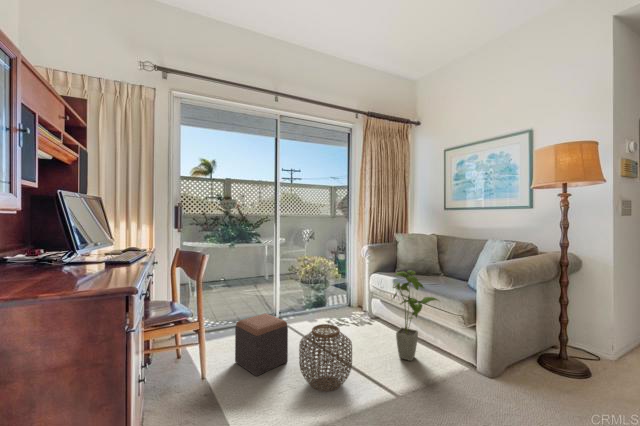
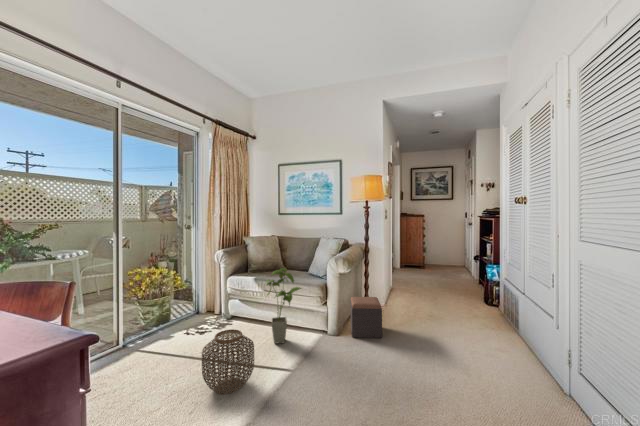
footstool: present [235,313,288,376] -> present [351,297,382,338]

